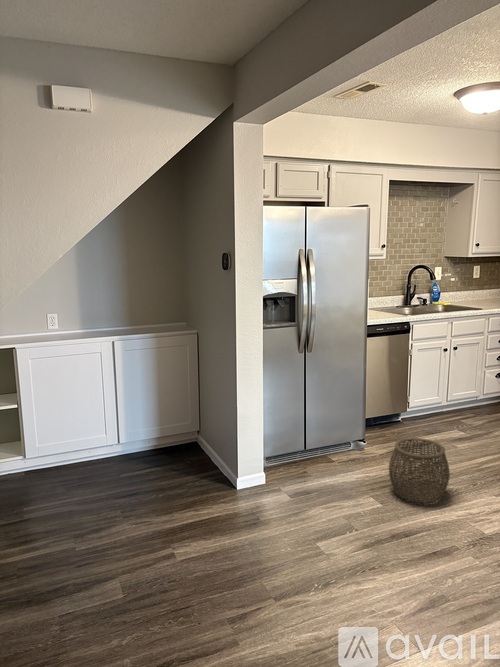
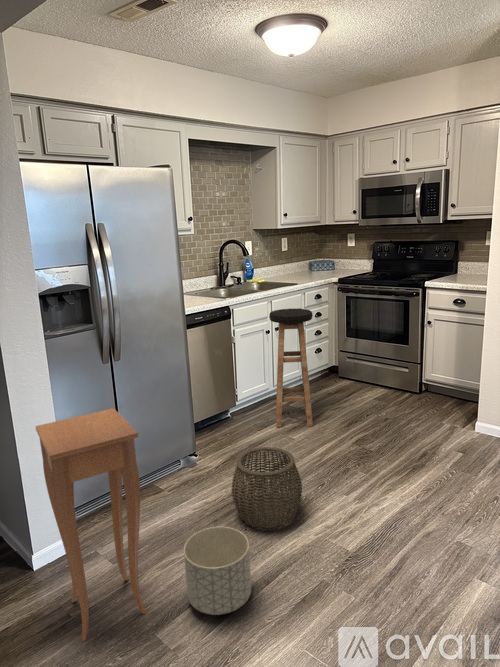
bar stool: none [442,330,488,440] -> present [269,309,313,427]
side table: none [253,381,320,535] -> present [36,408,146,641]
planter: none [342,482,393,542] -> present [184,527,251,615]

